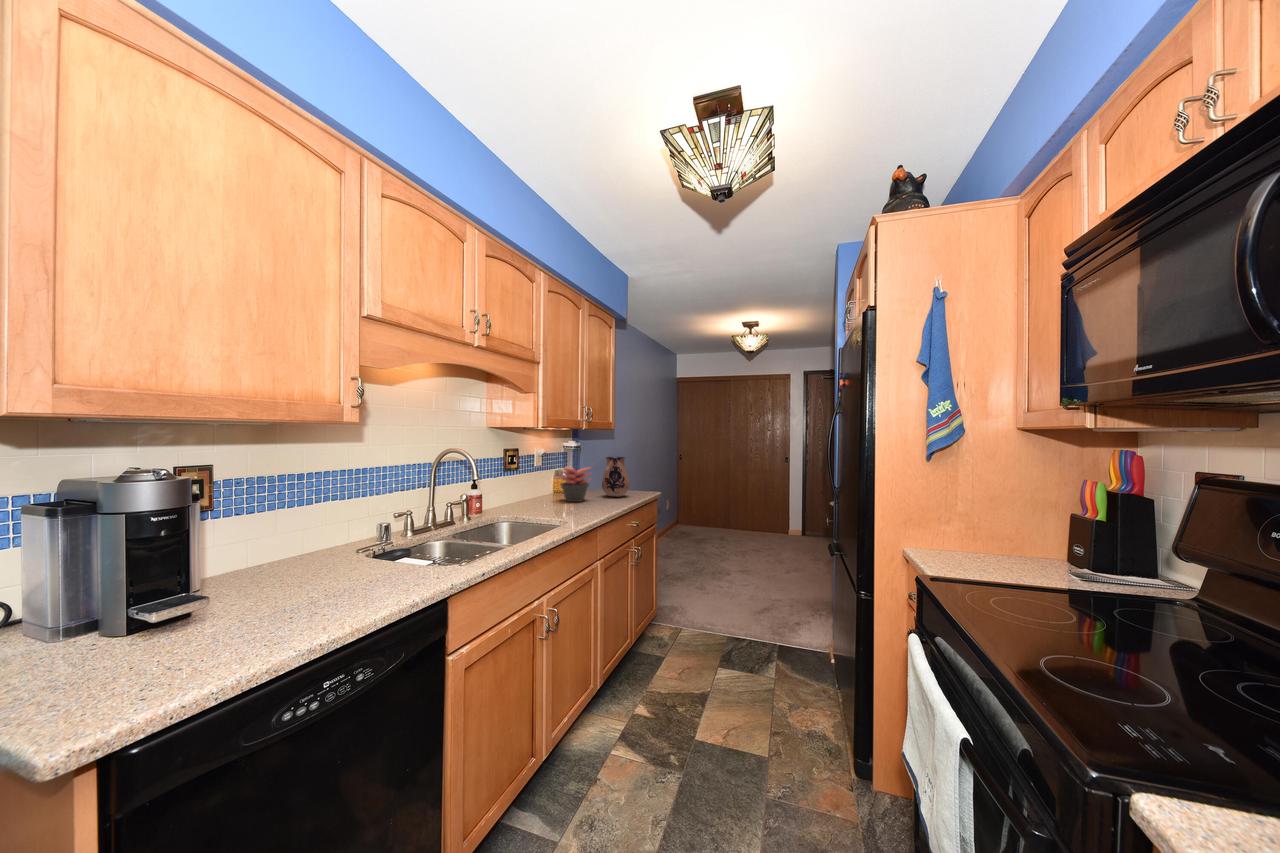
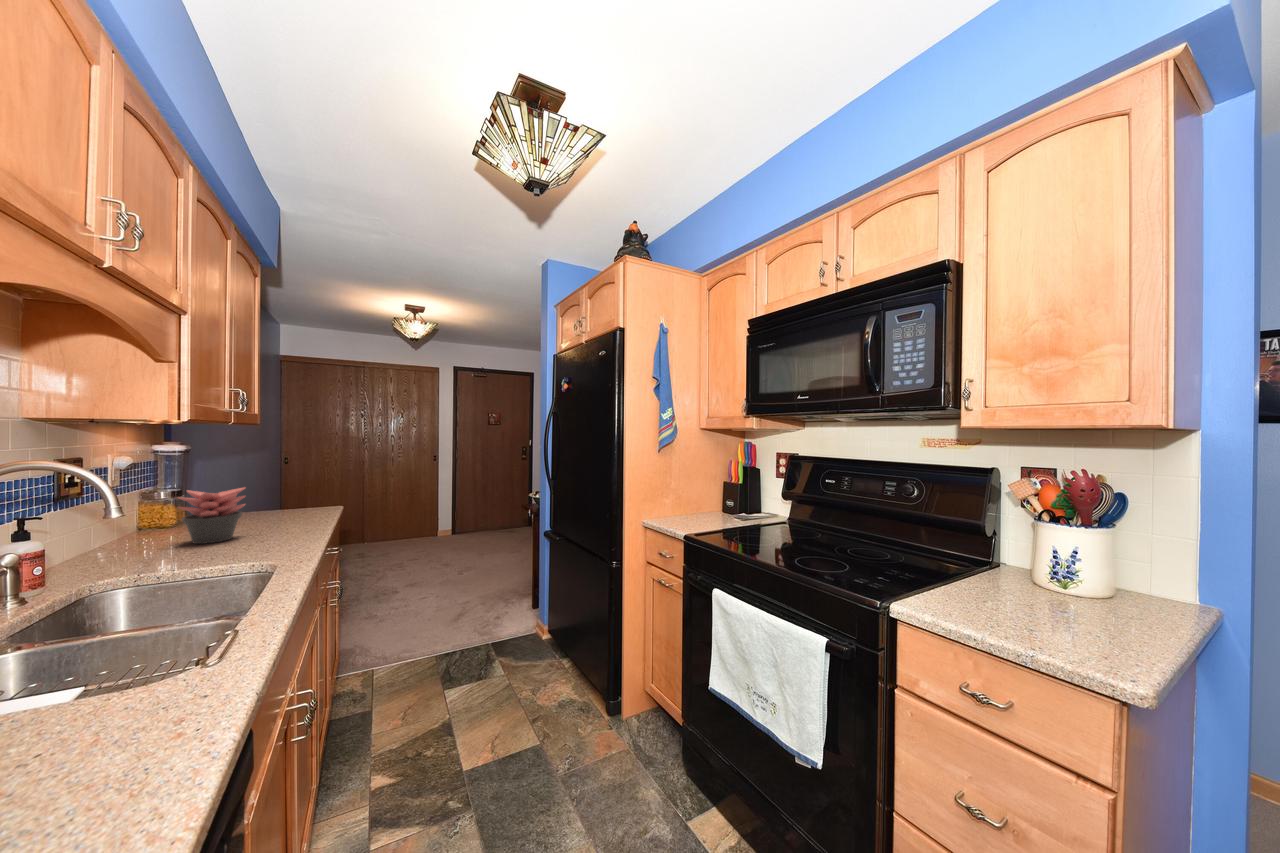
ceramic pitcher: present [602,456,630,497] -> none [253,470,303,526]

